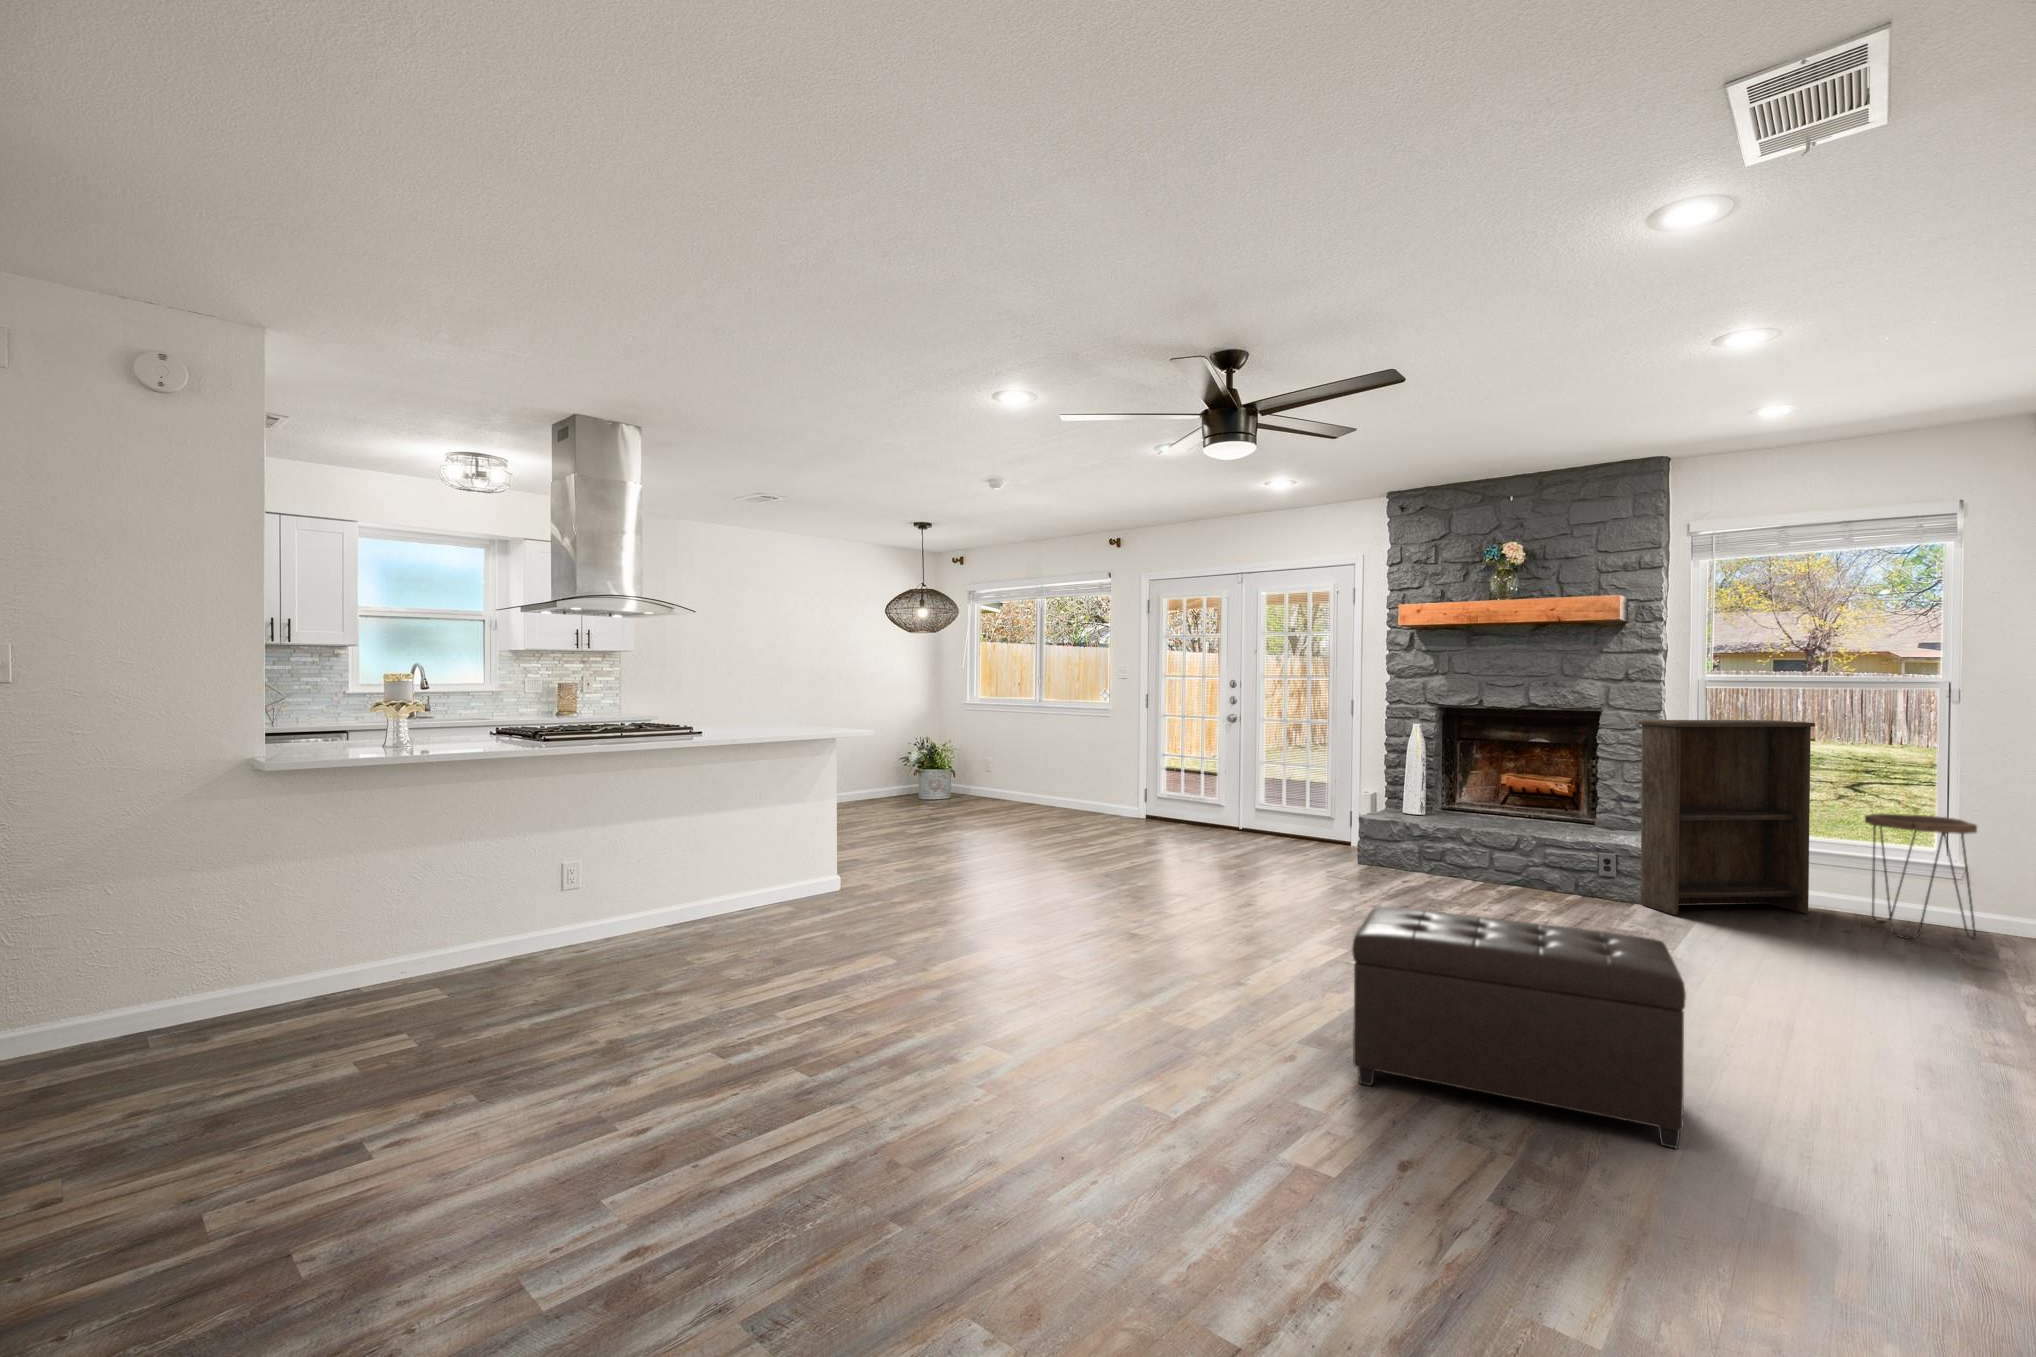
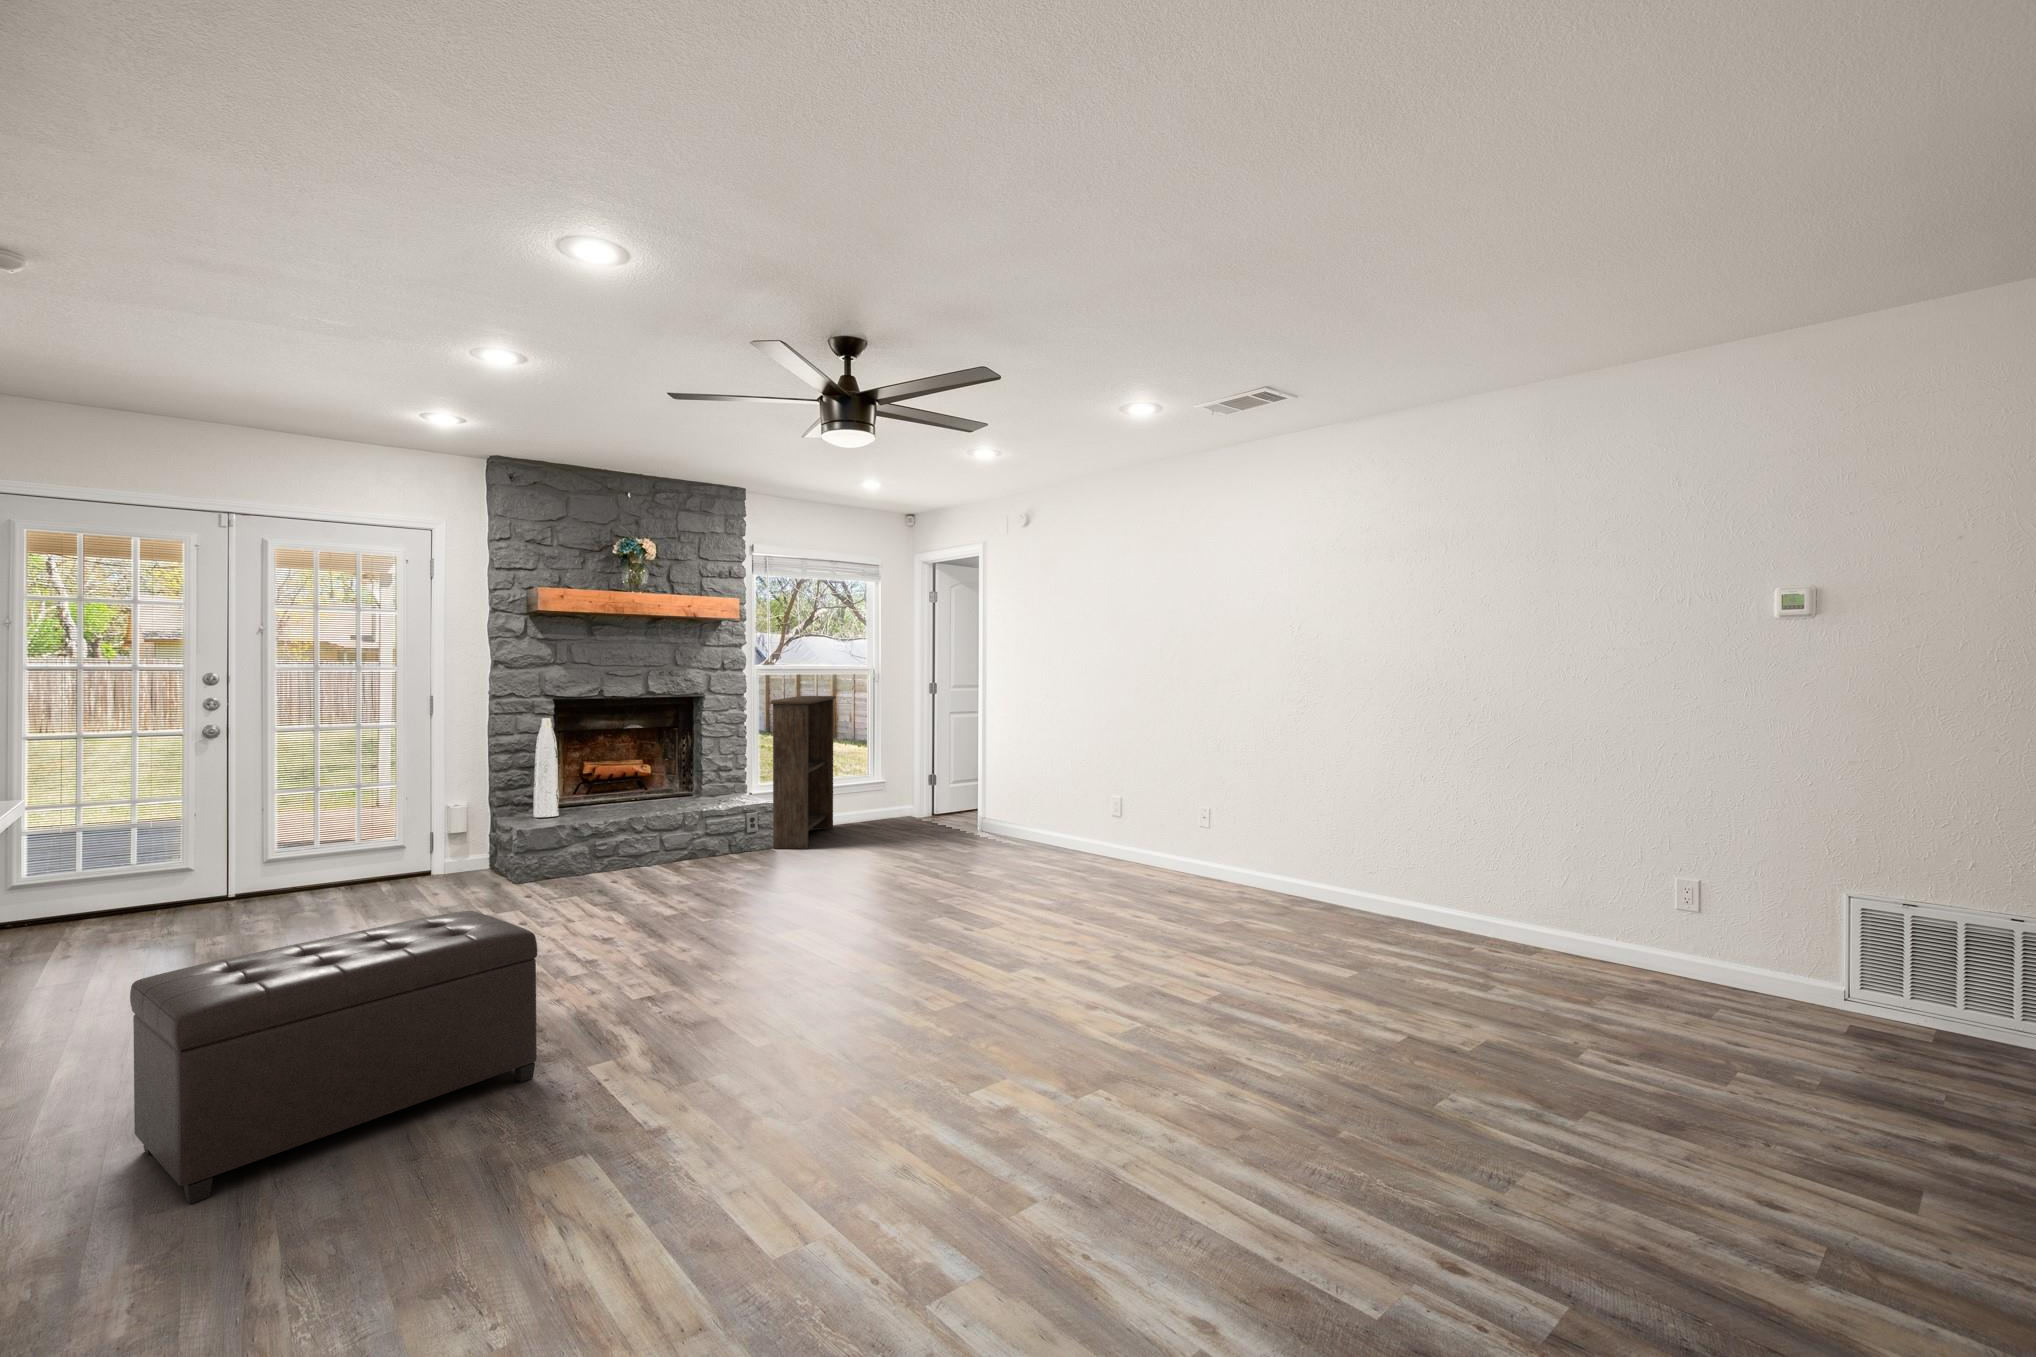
side table: present [1865,813,1977,939] -> none [861,750,912,828]
ottoman: present [1352,907,1686,1148] -> present [130,911,537,1204]

